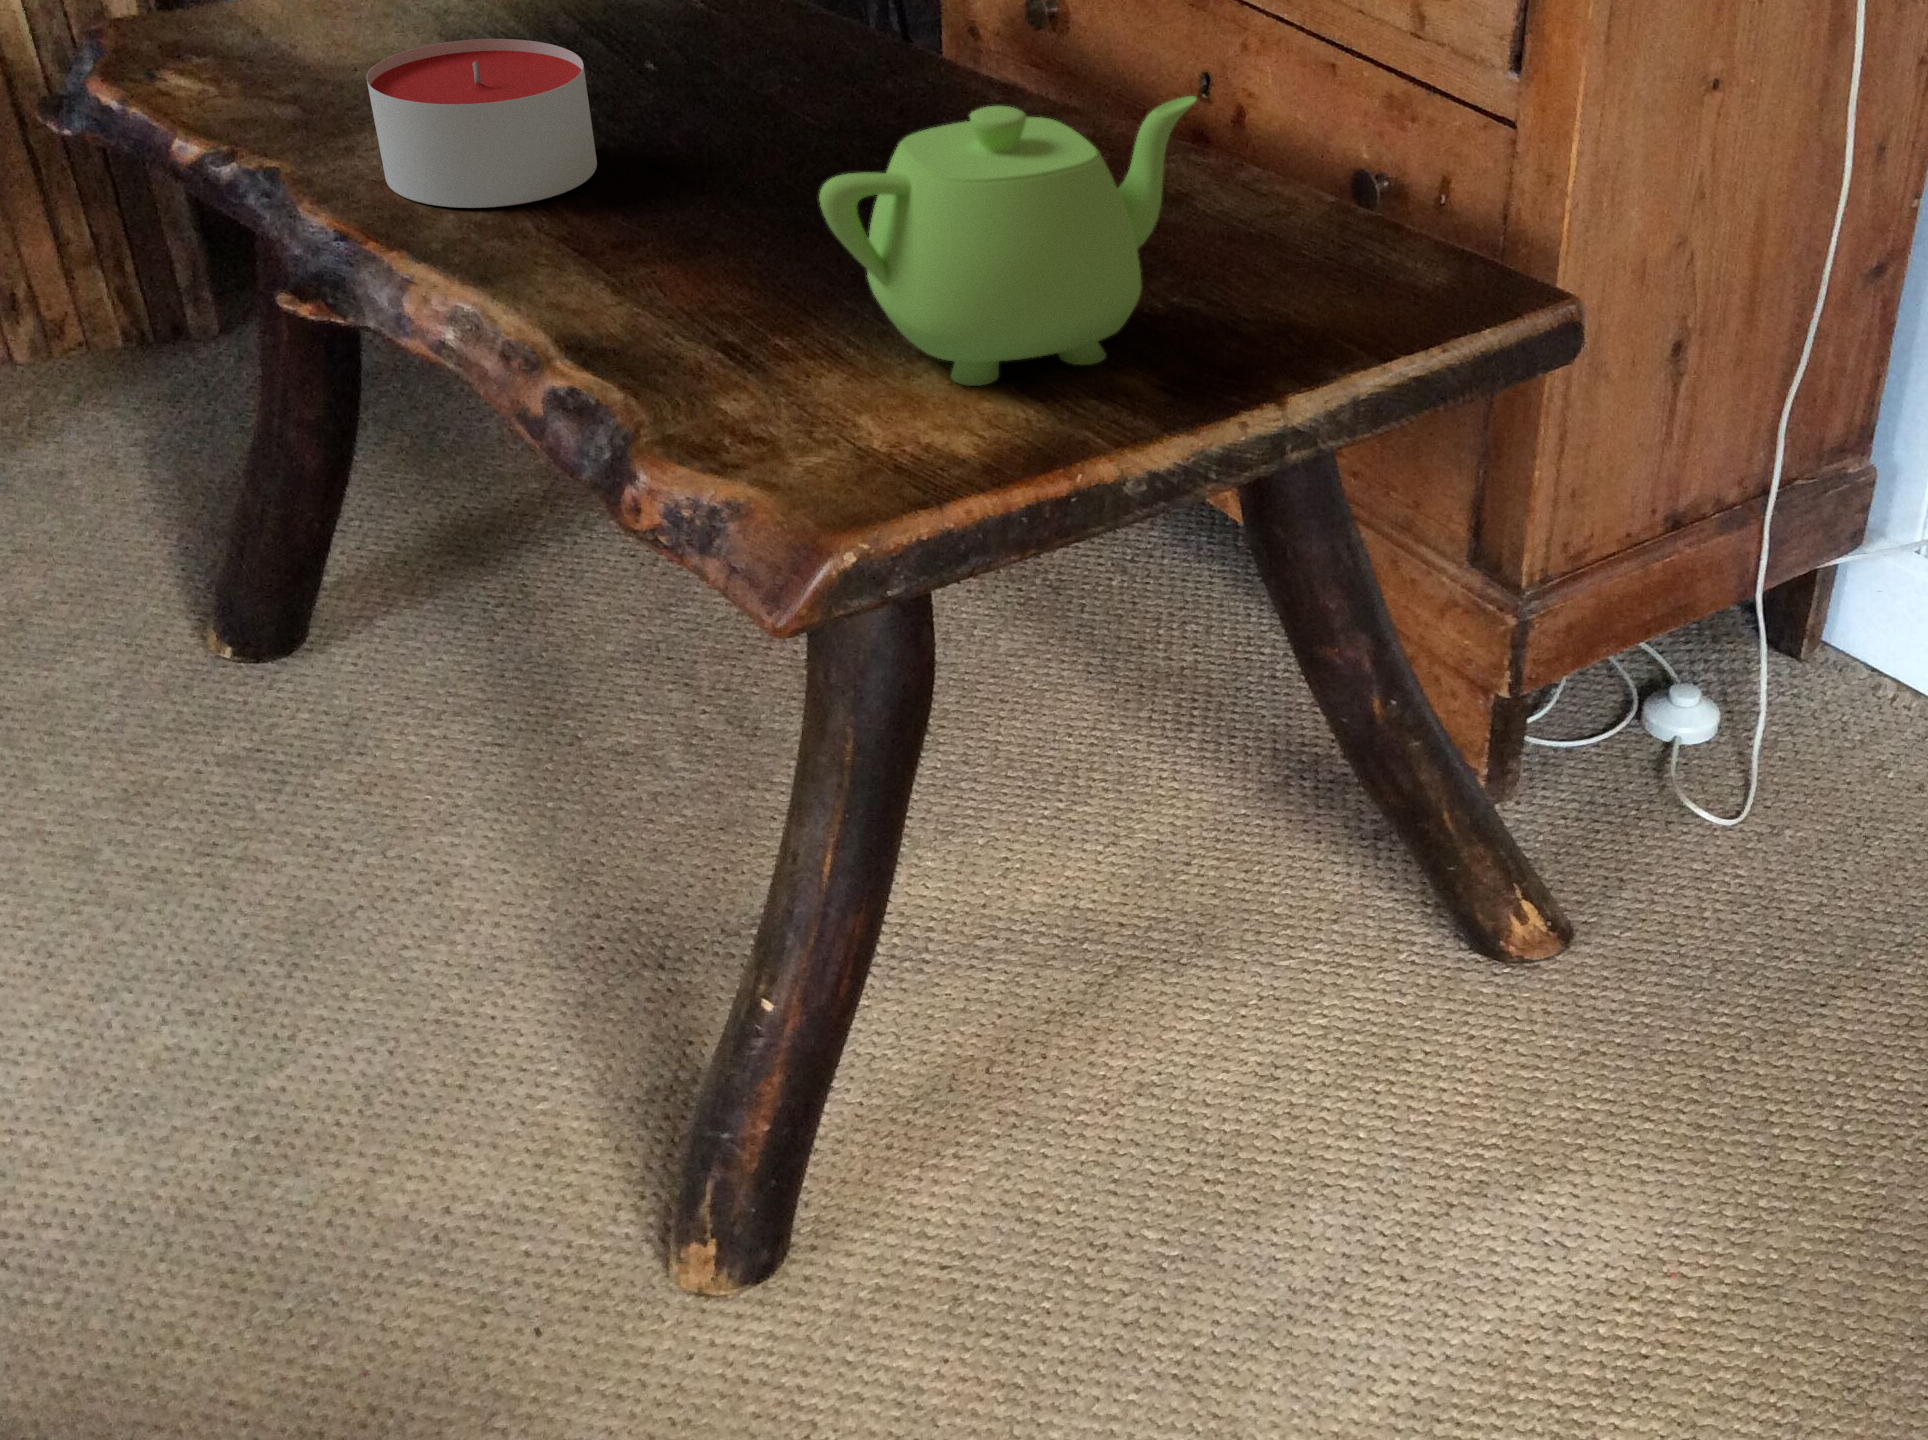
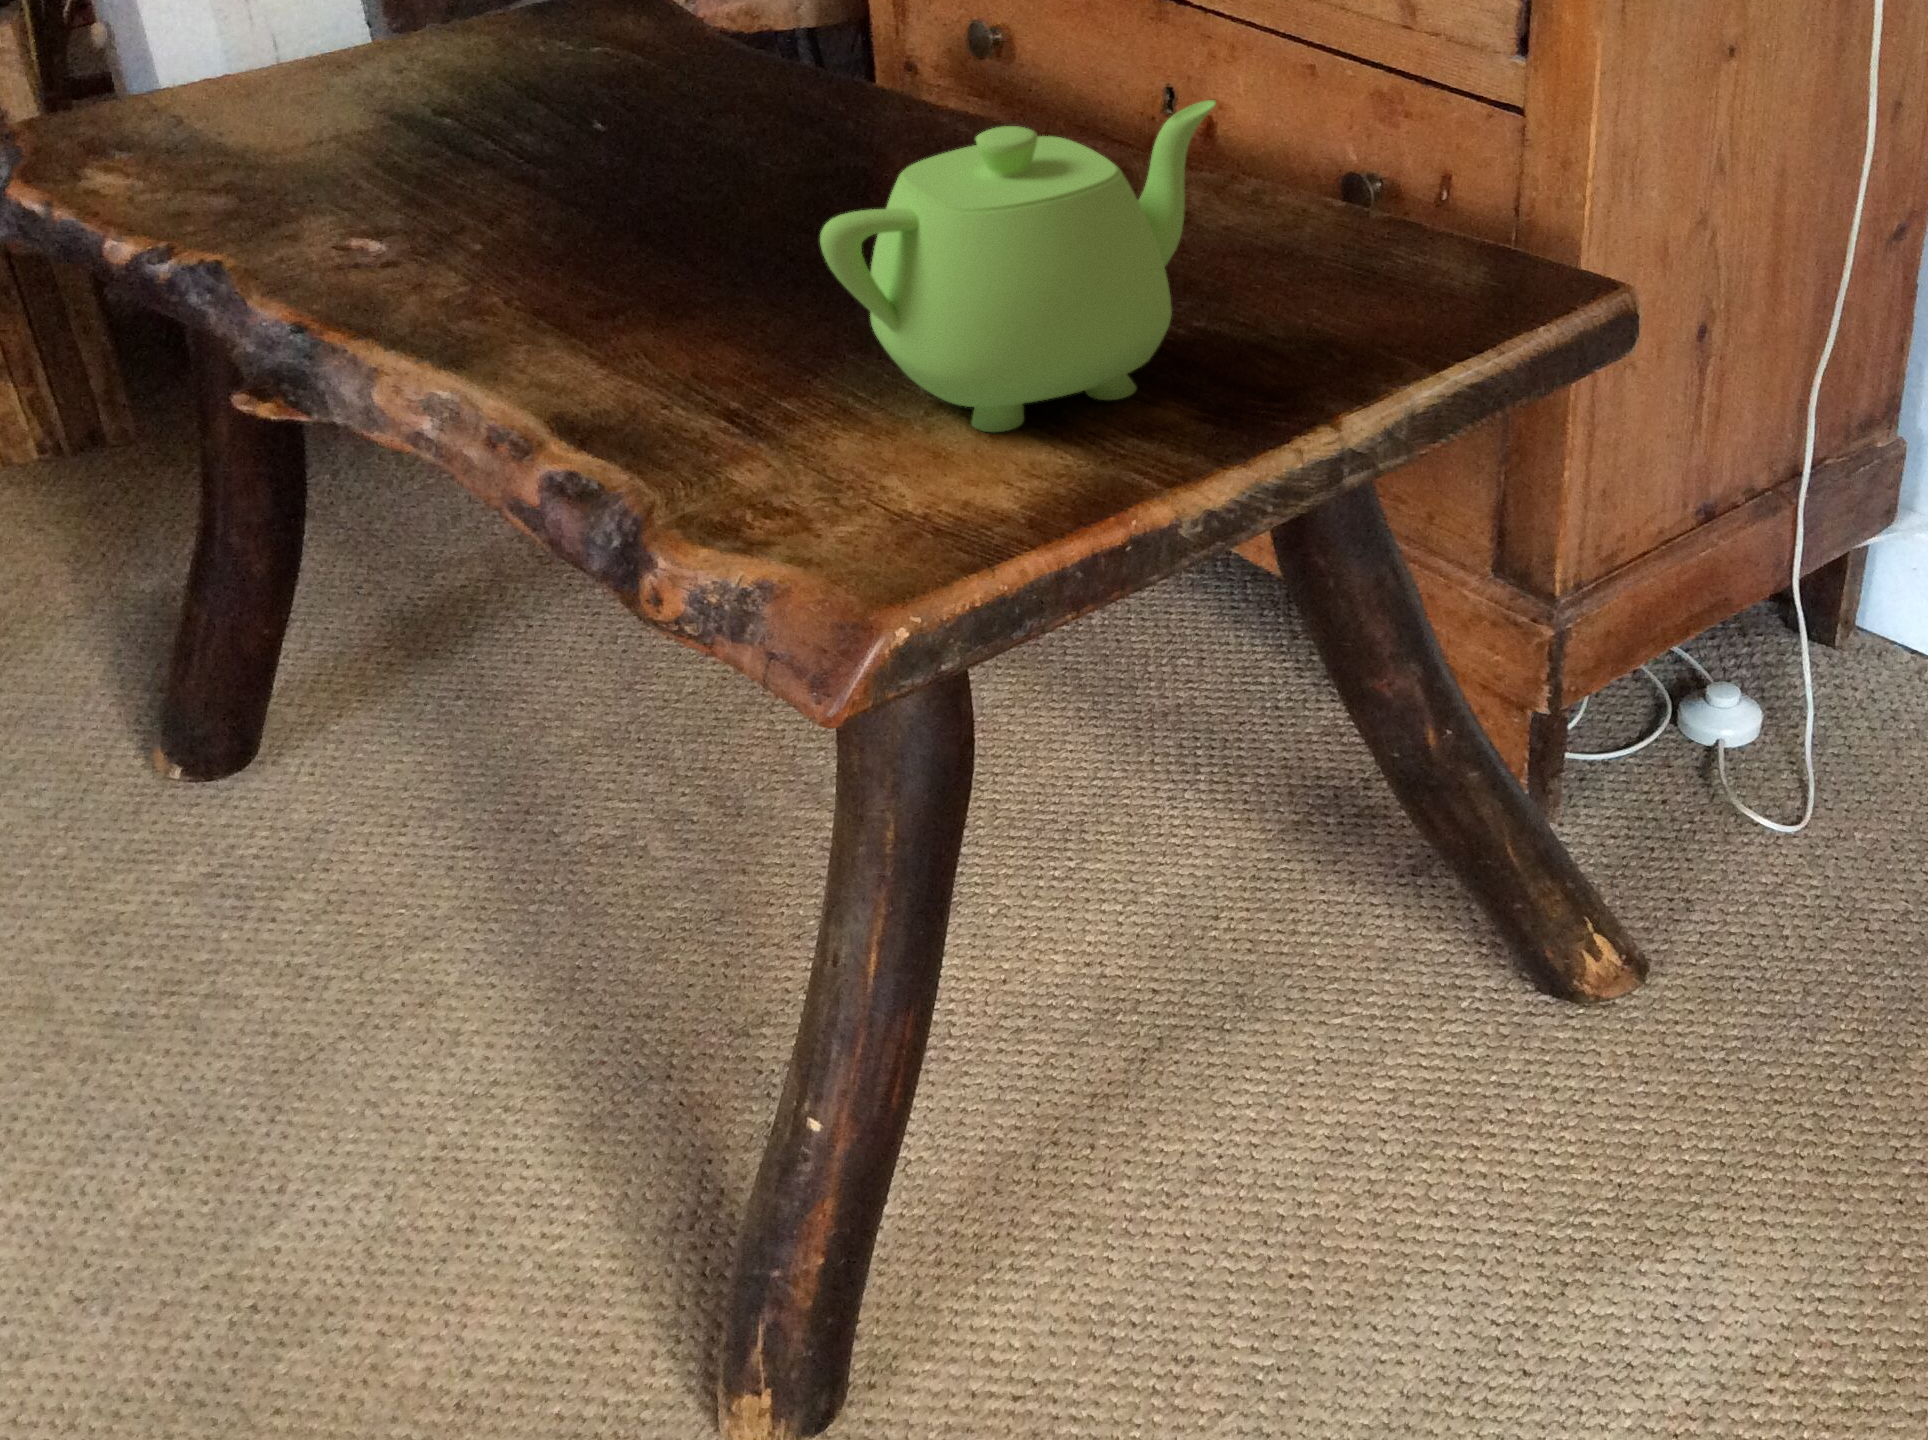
candle: present [366,39,597,208] -> none [307,104,555,285]

